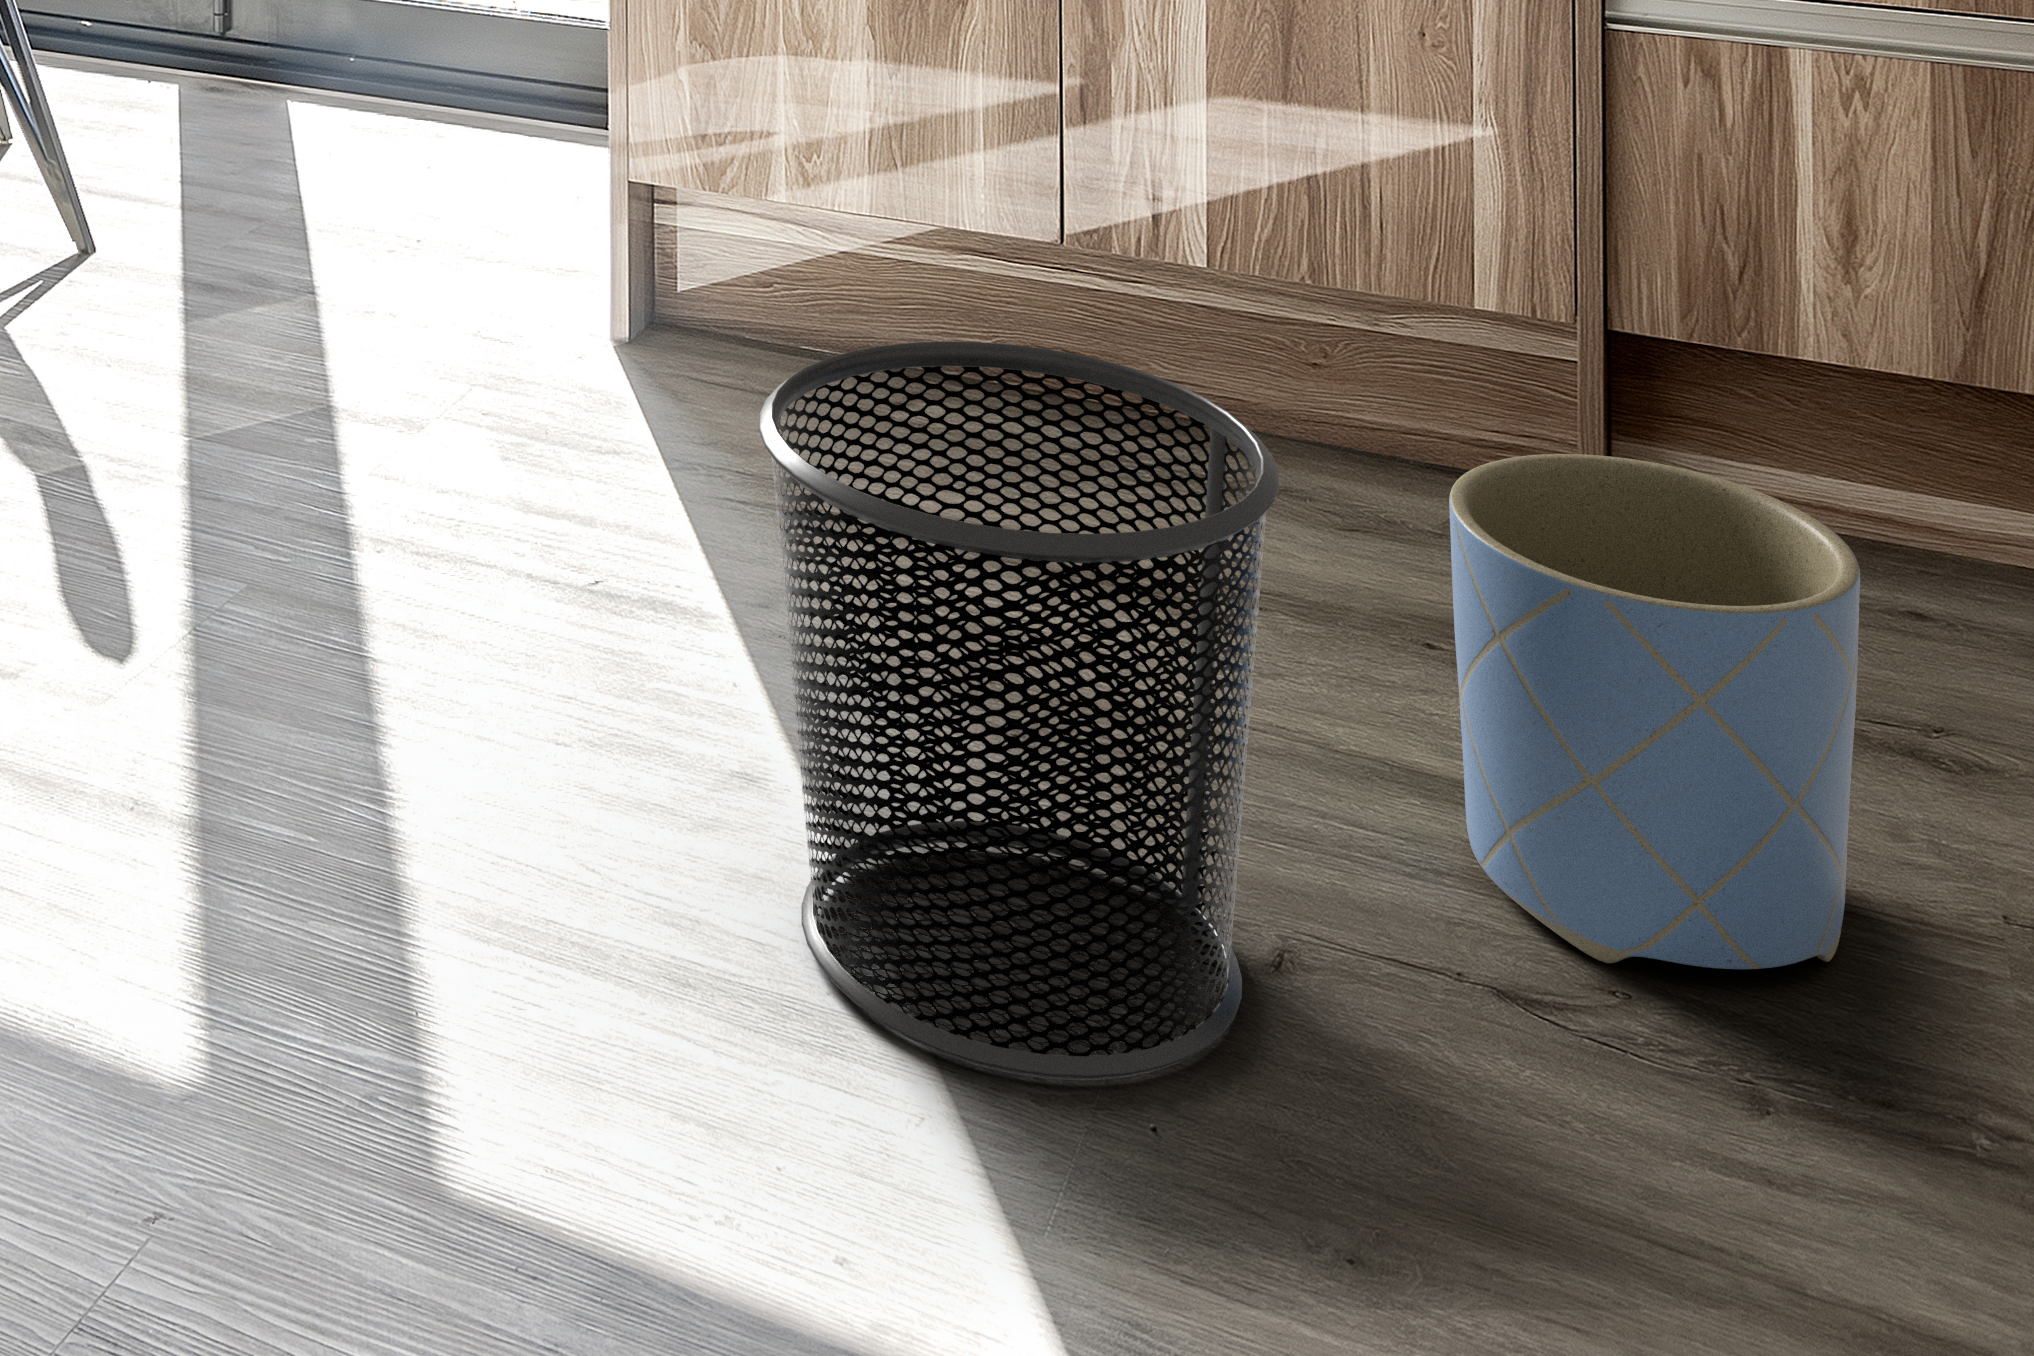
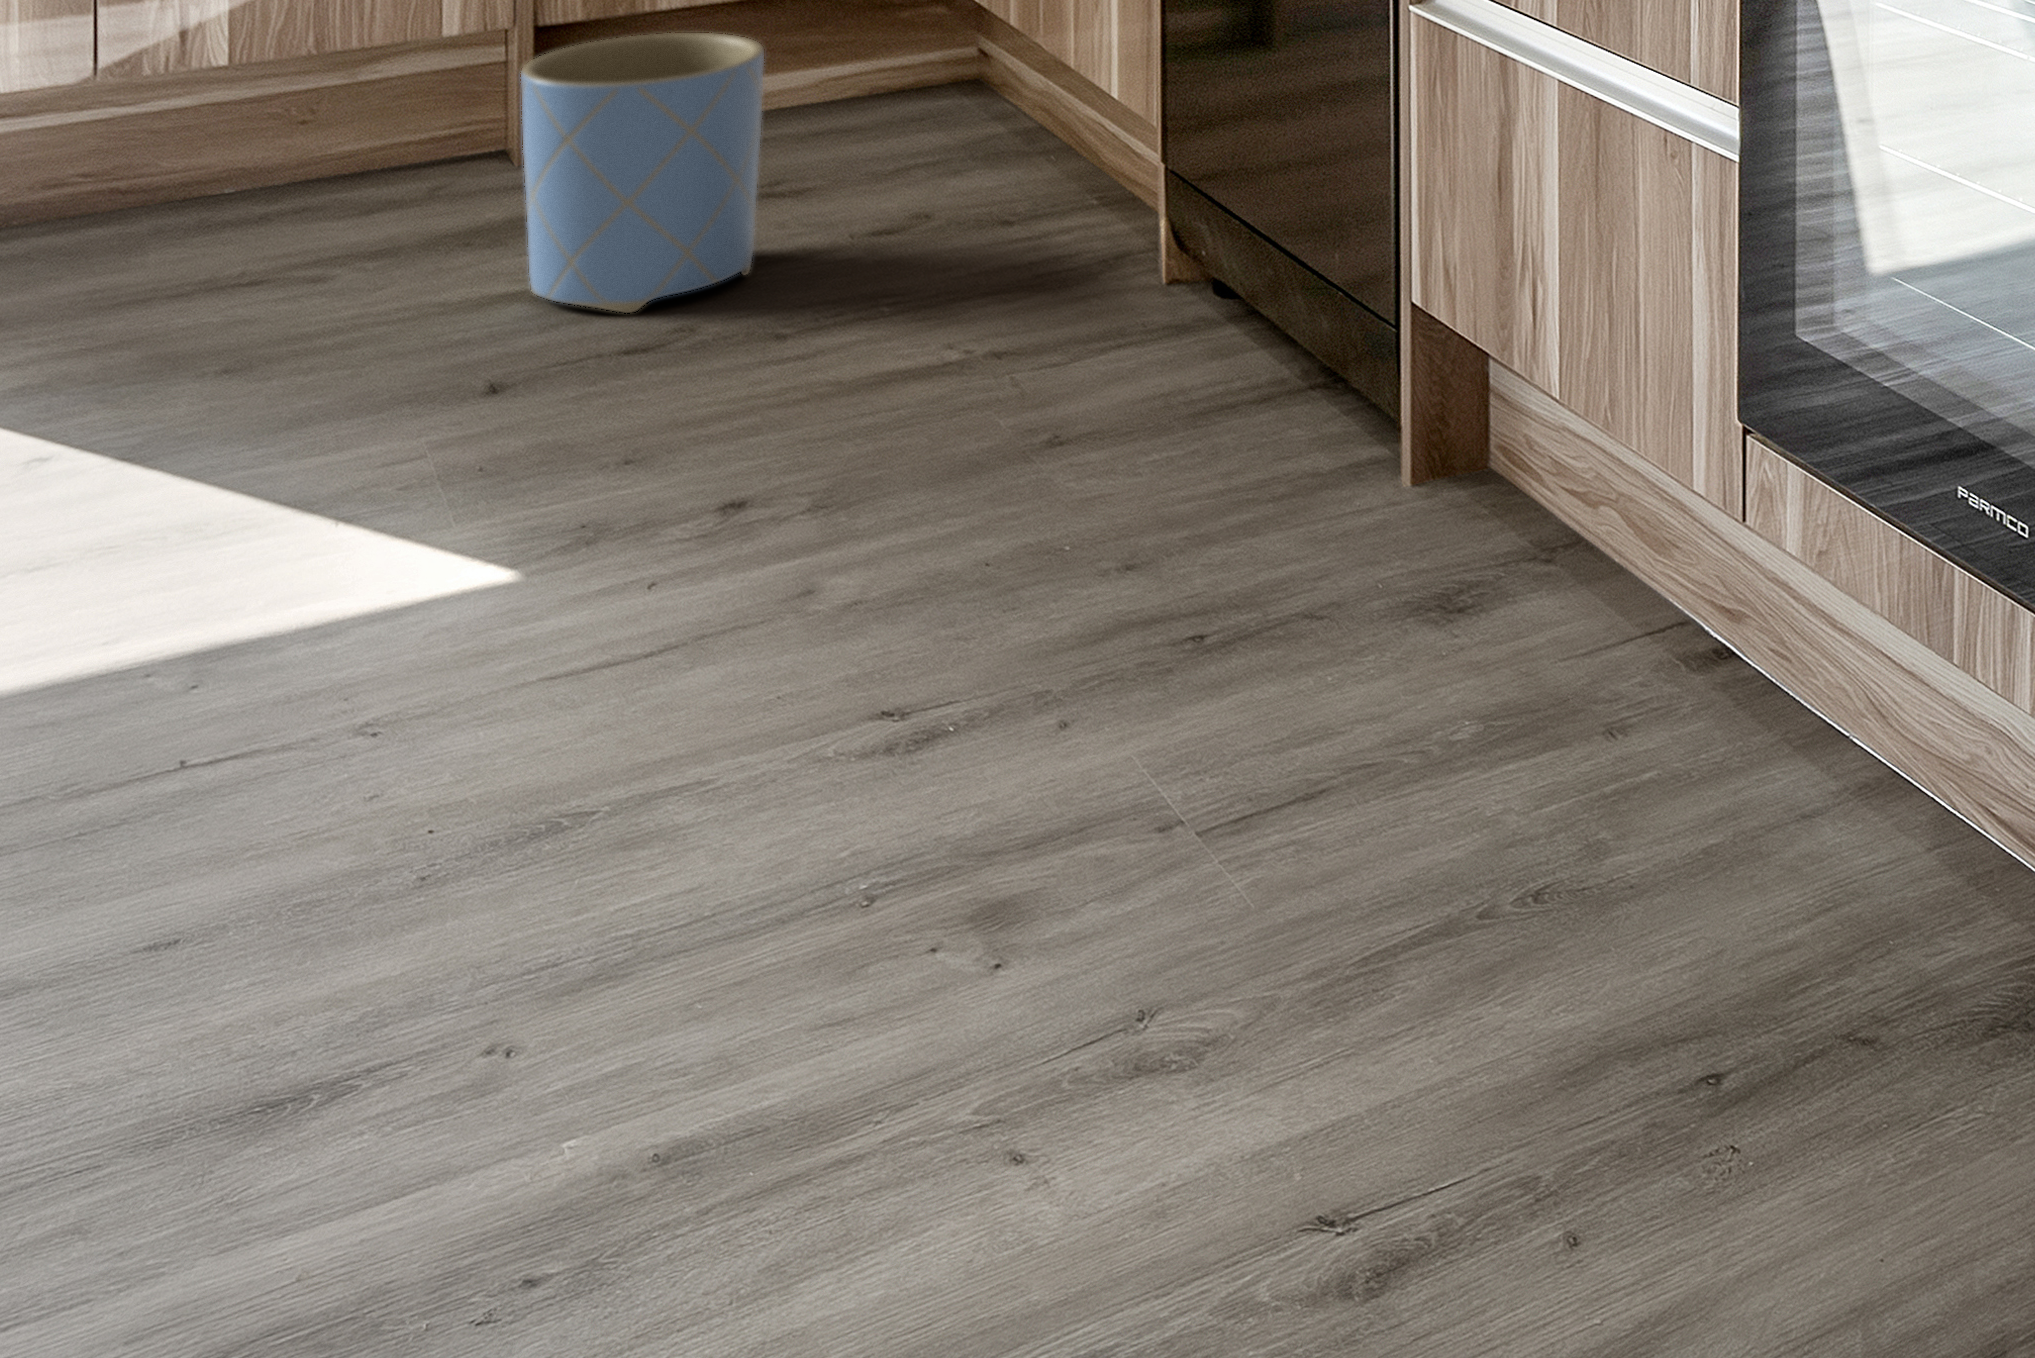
waste bin: present [759,341,1279,1081] -> none [72,27,468,476]

